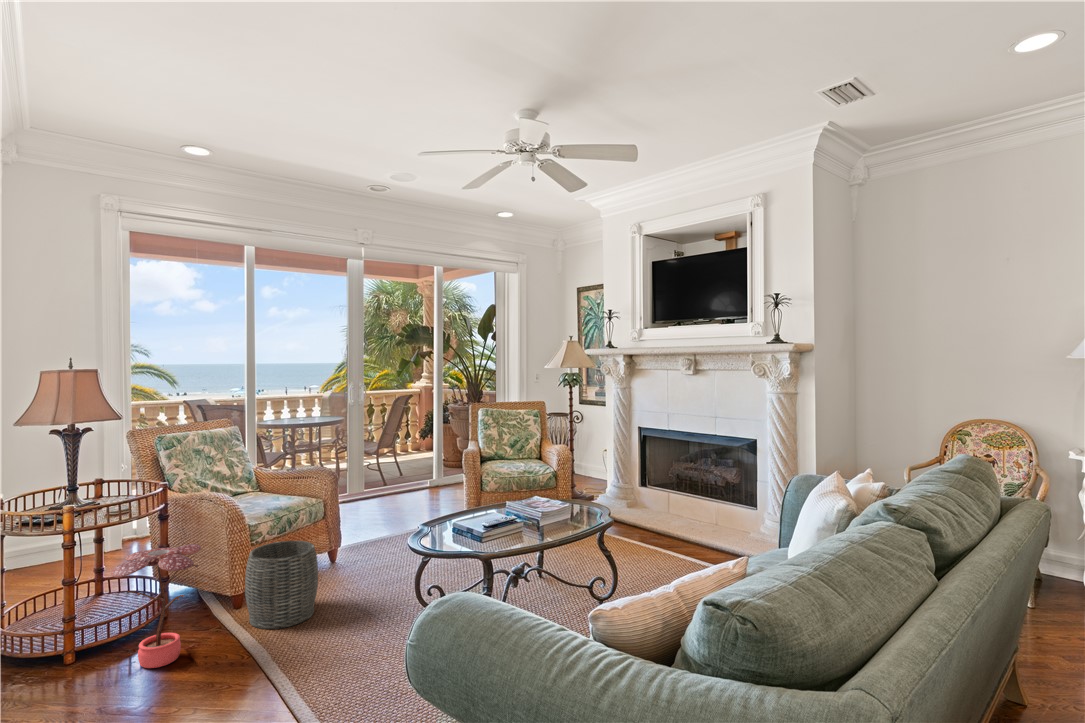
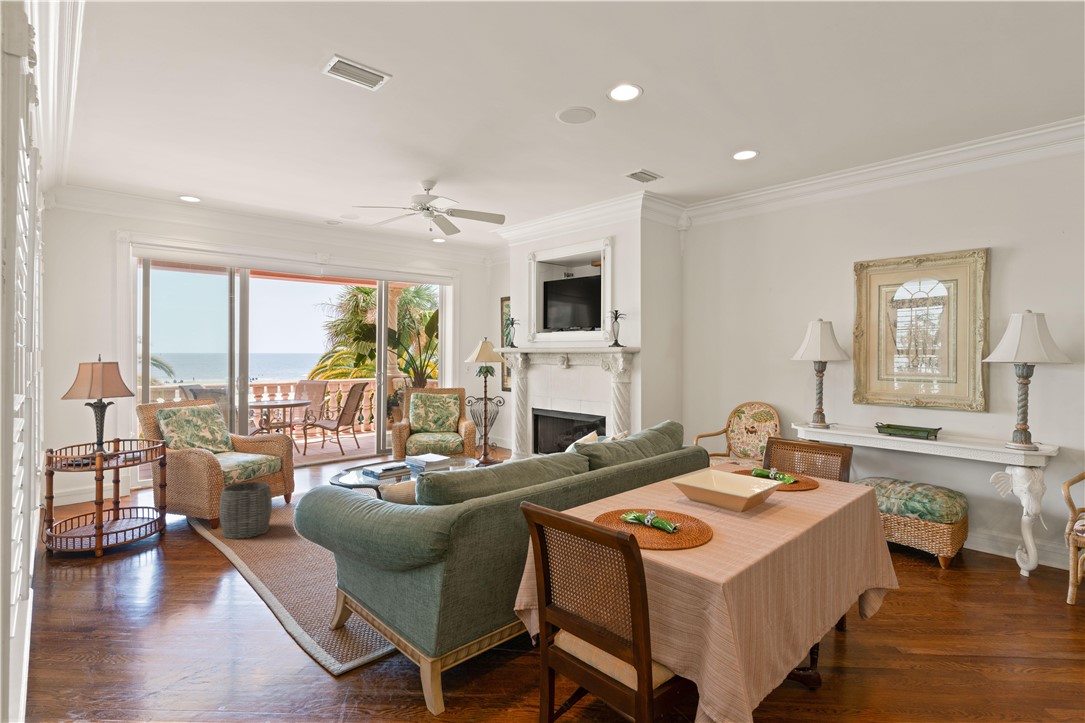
potted plant: present [111,544,201,668] -> none [126,480,188,559]

